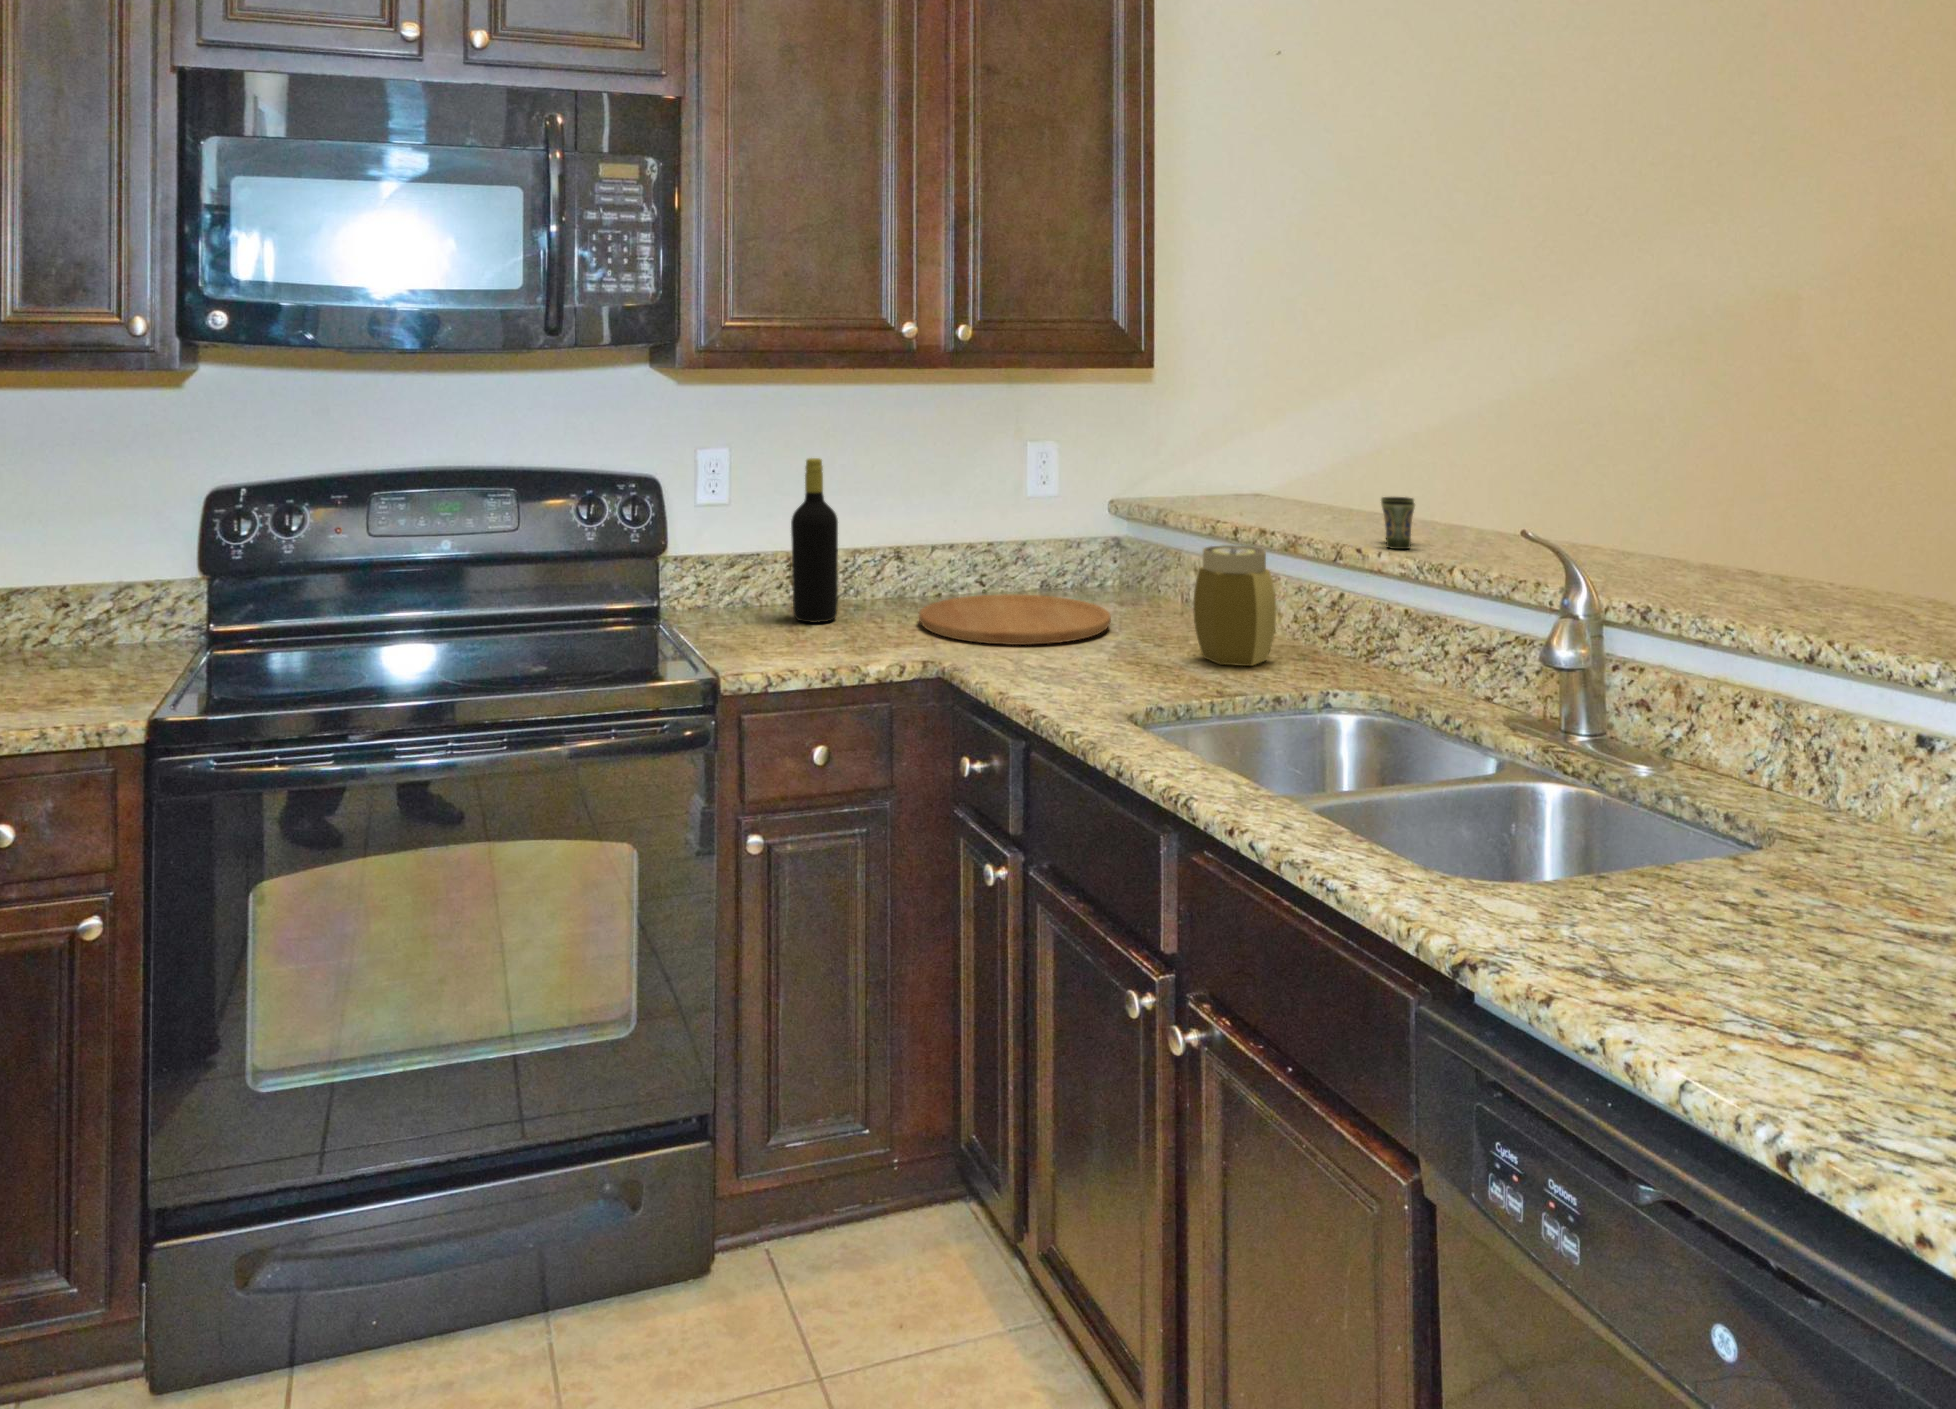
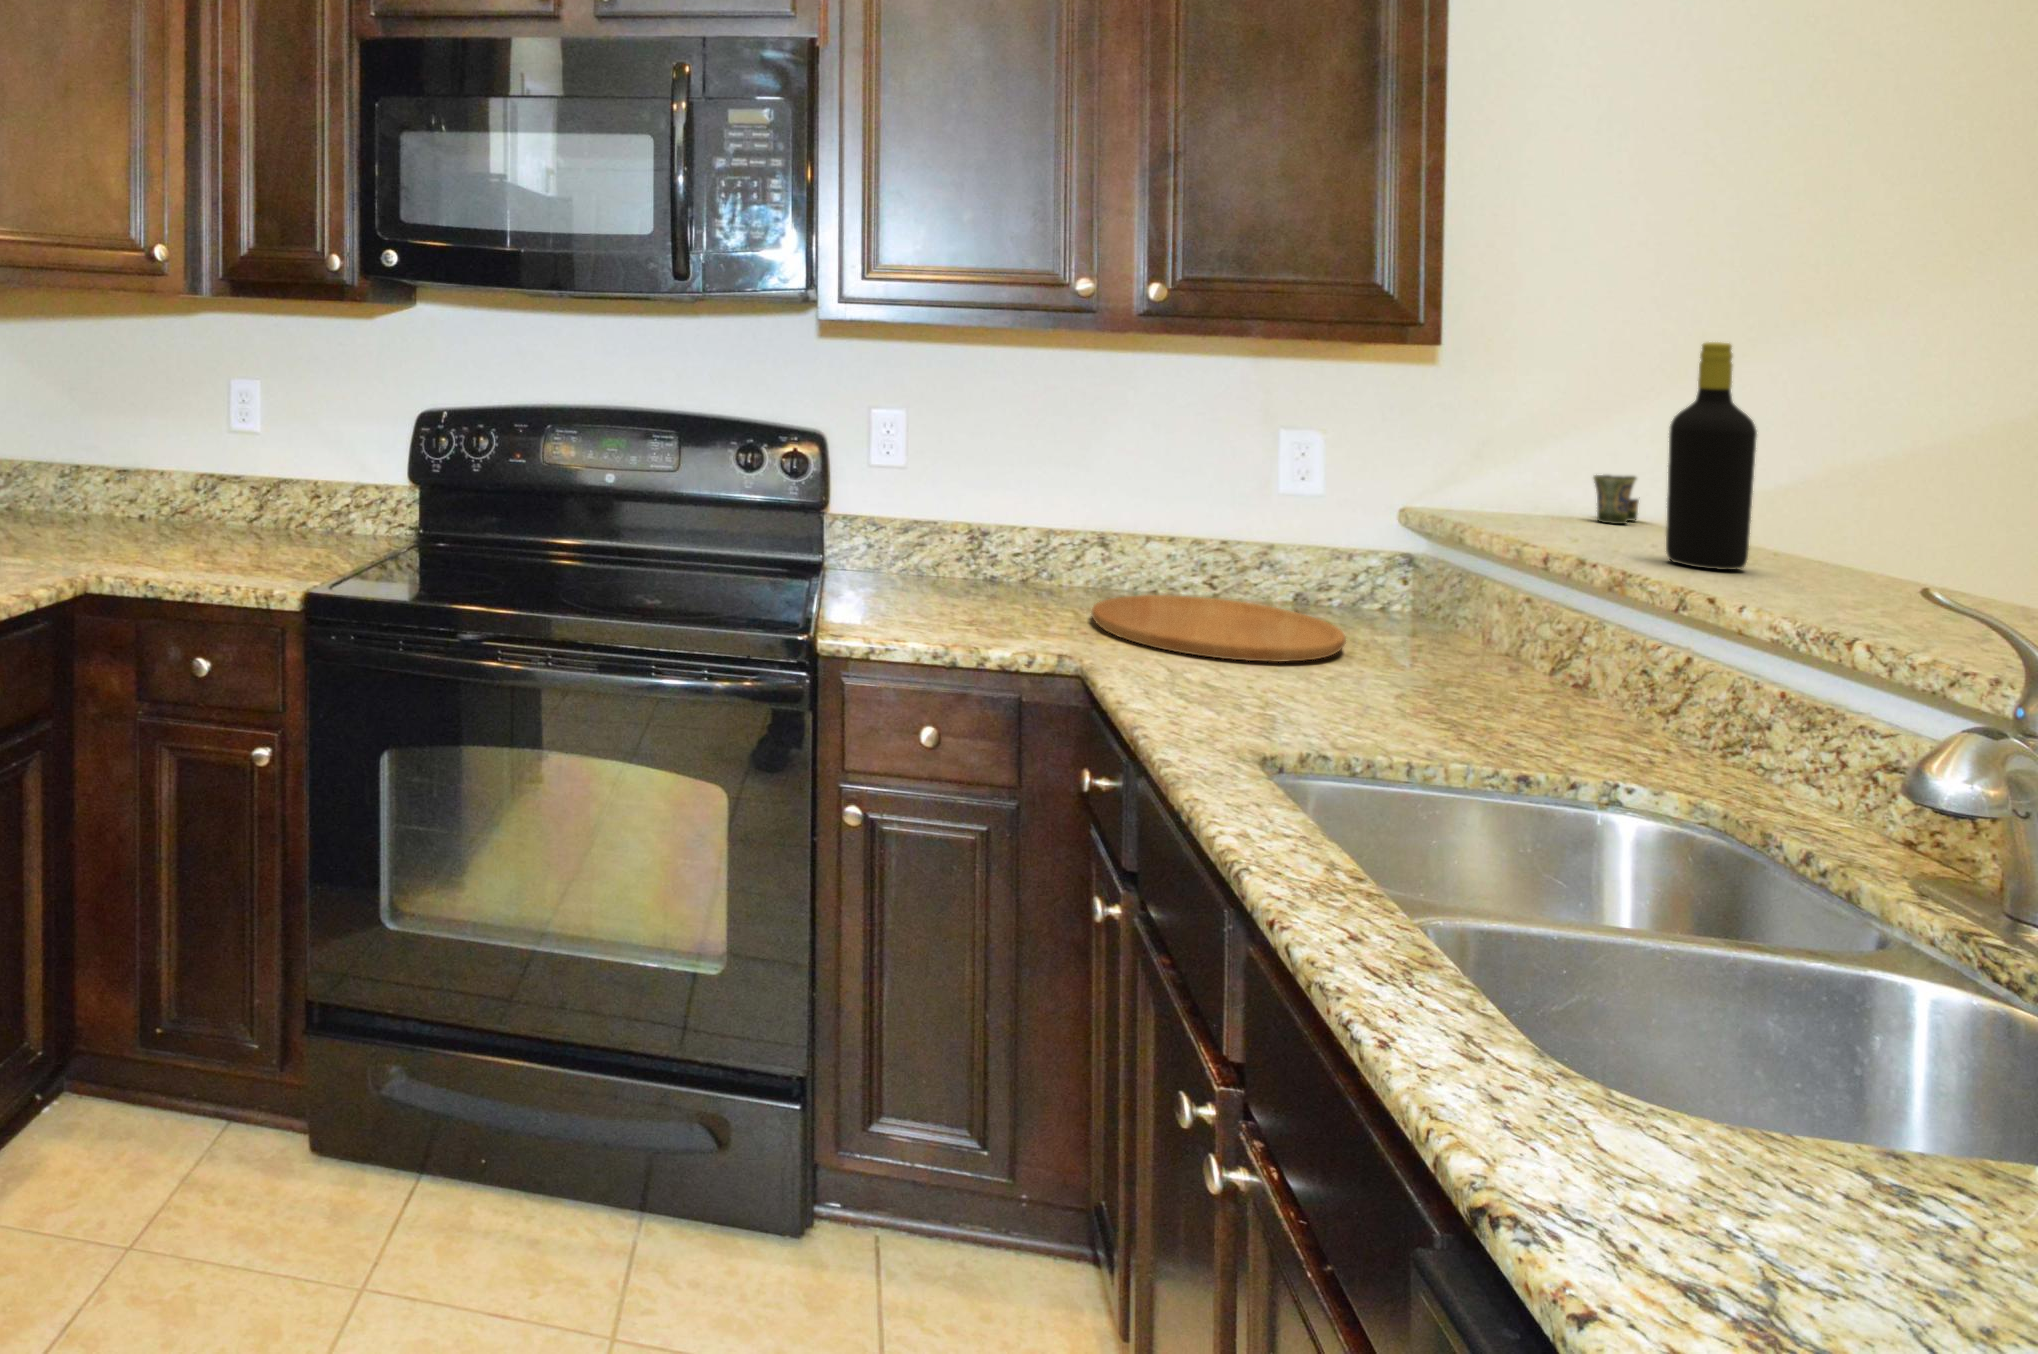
bottle: present [791,458,838,623] -> present [1666,342,1757,570]
cup: present [1381,497,1415,549] -> present [1594,475,1639,524]
jar: present [1193,545,1276,666] -> none [1434,566,1565,730]

